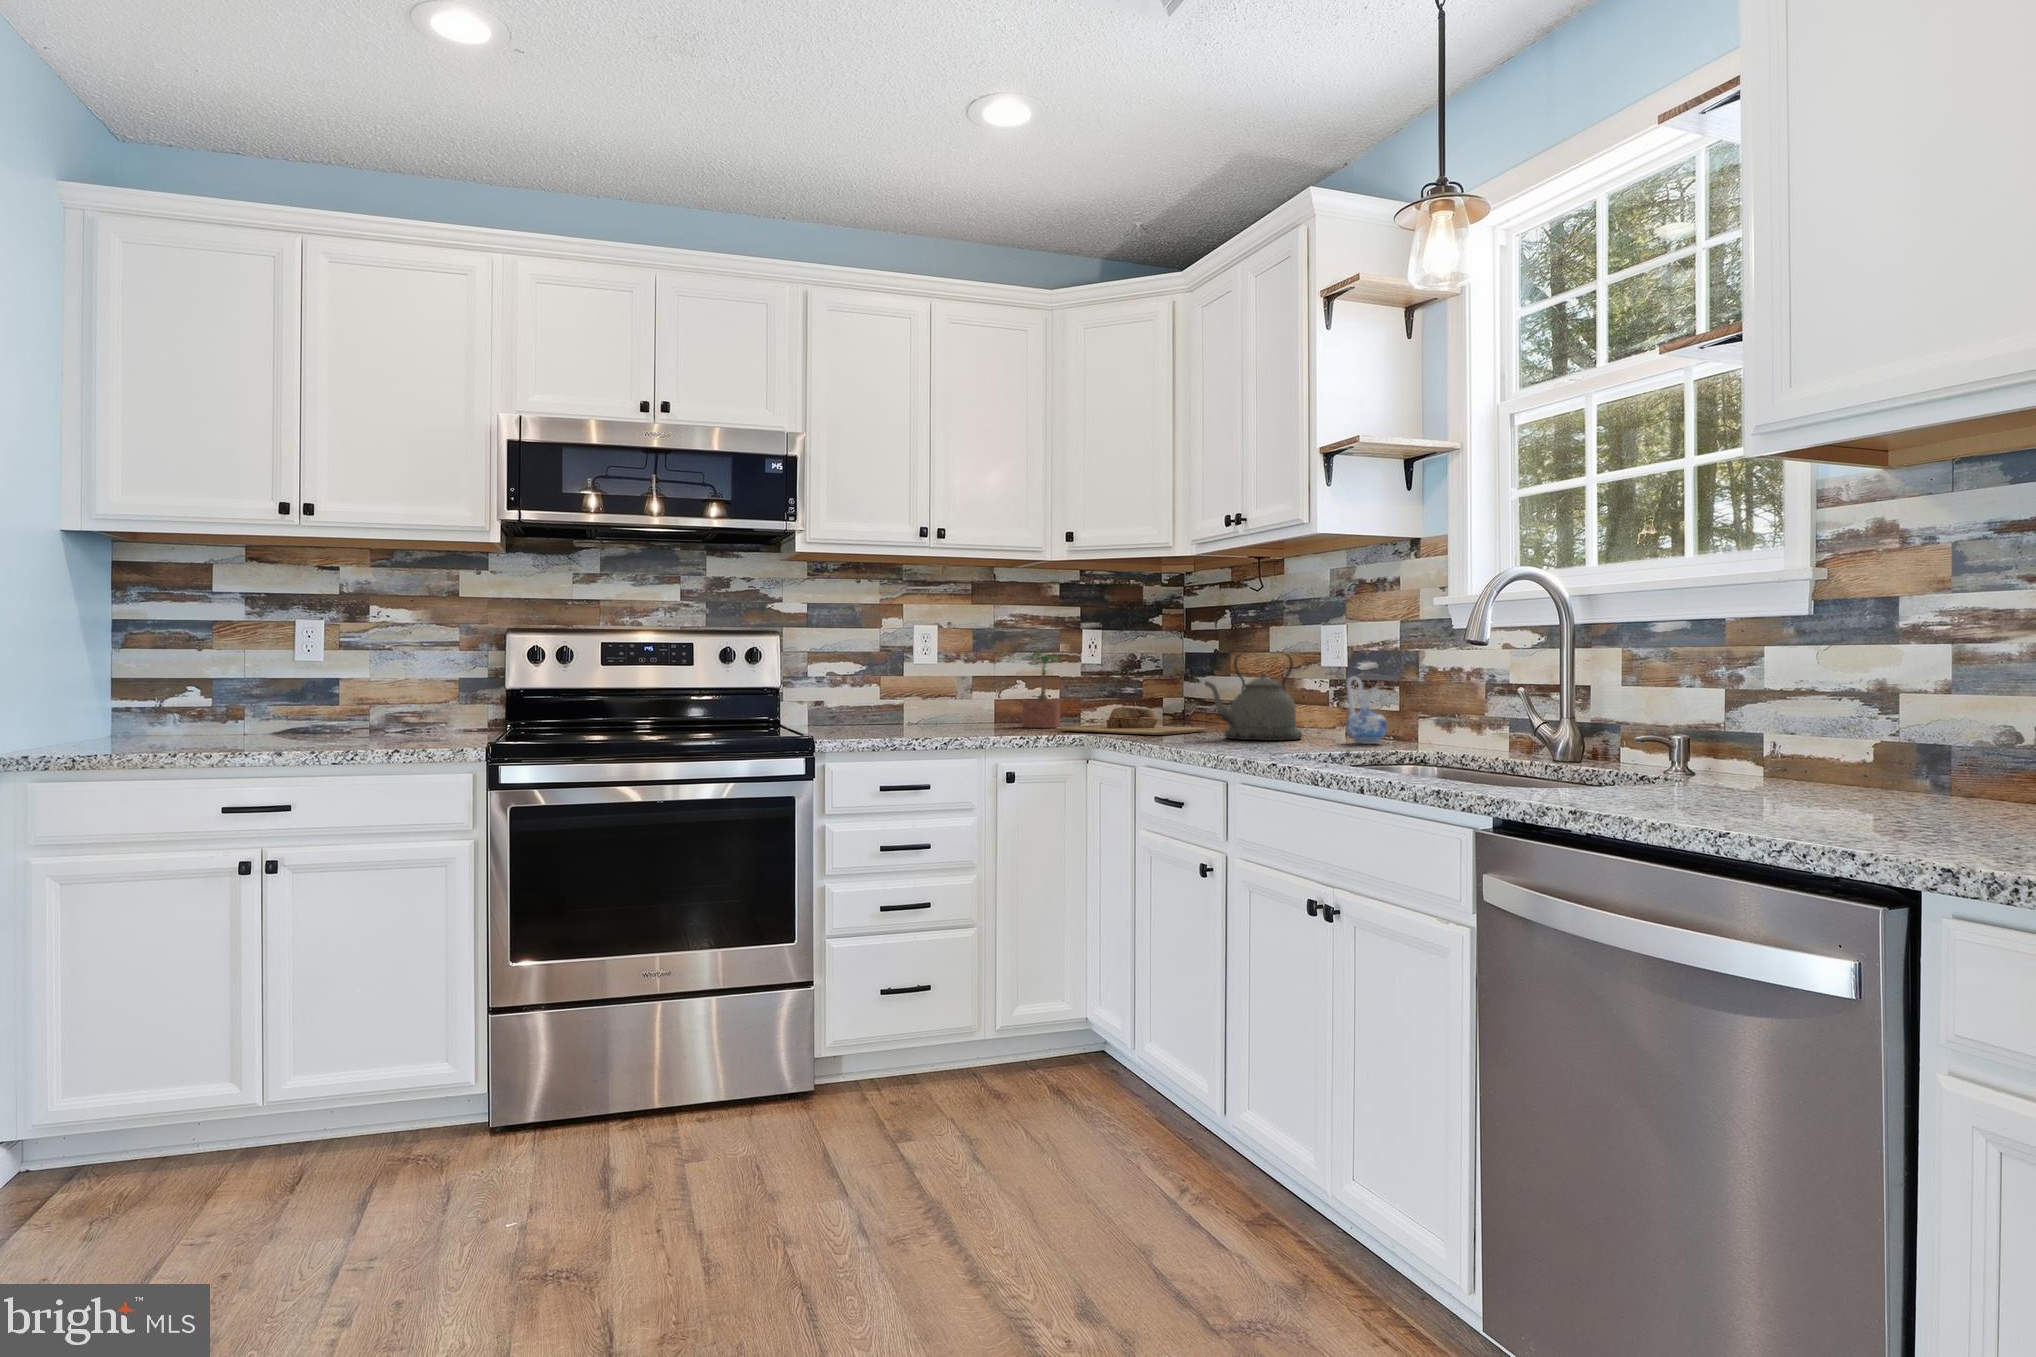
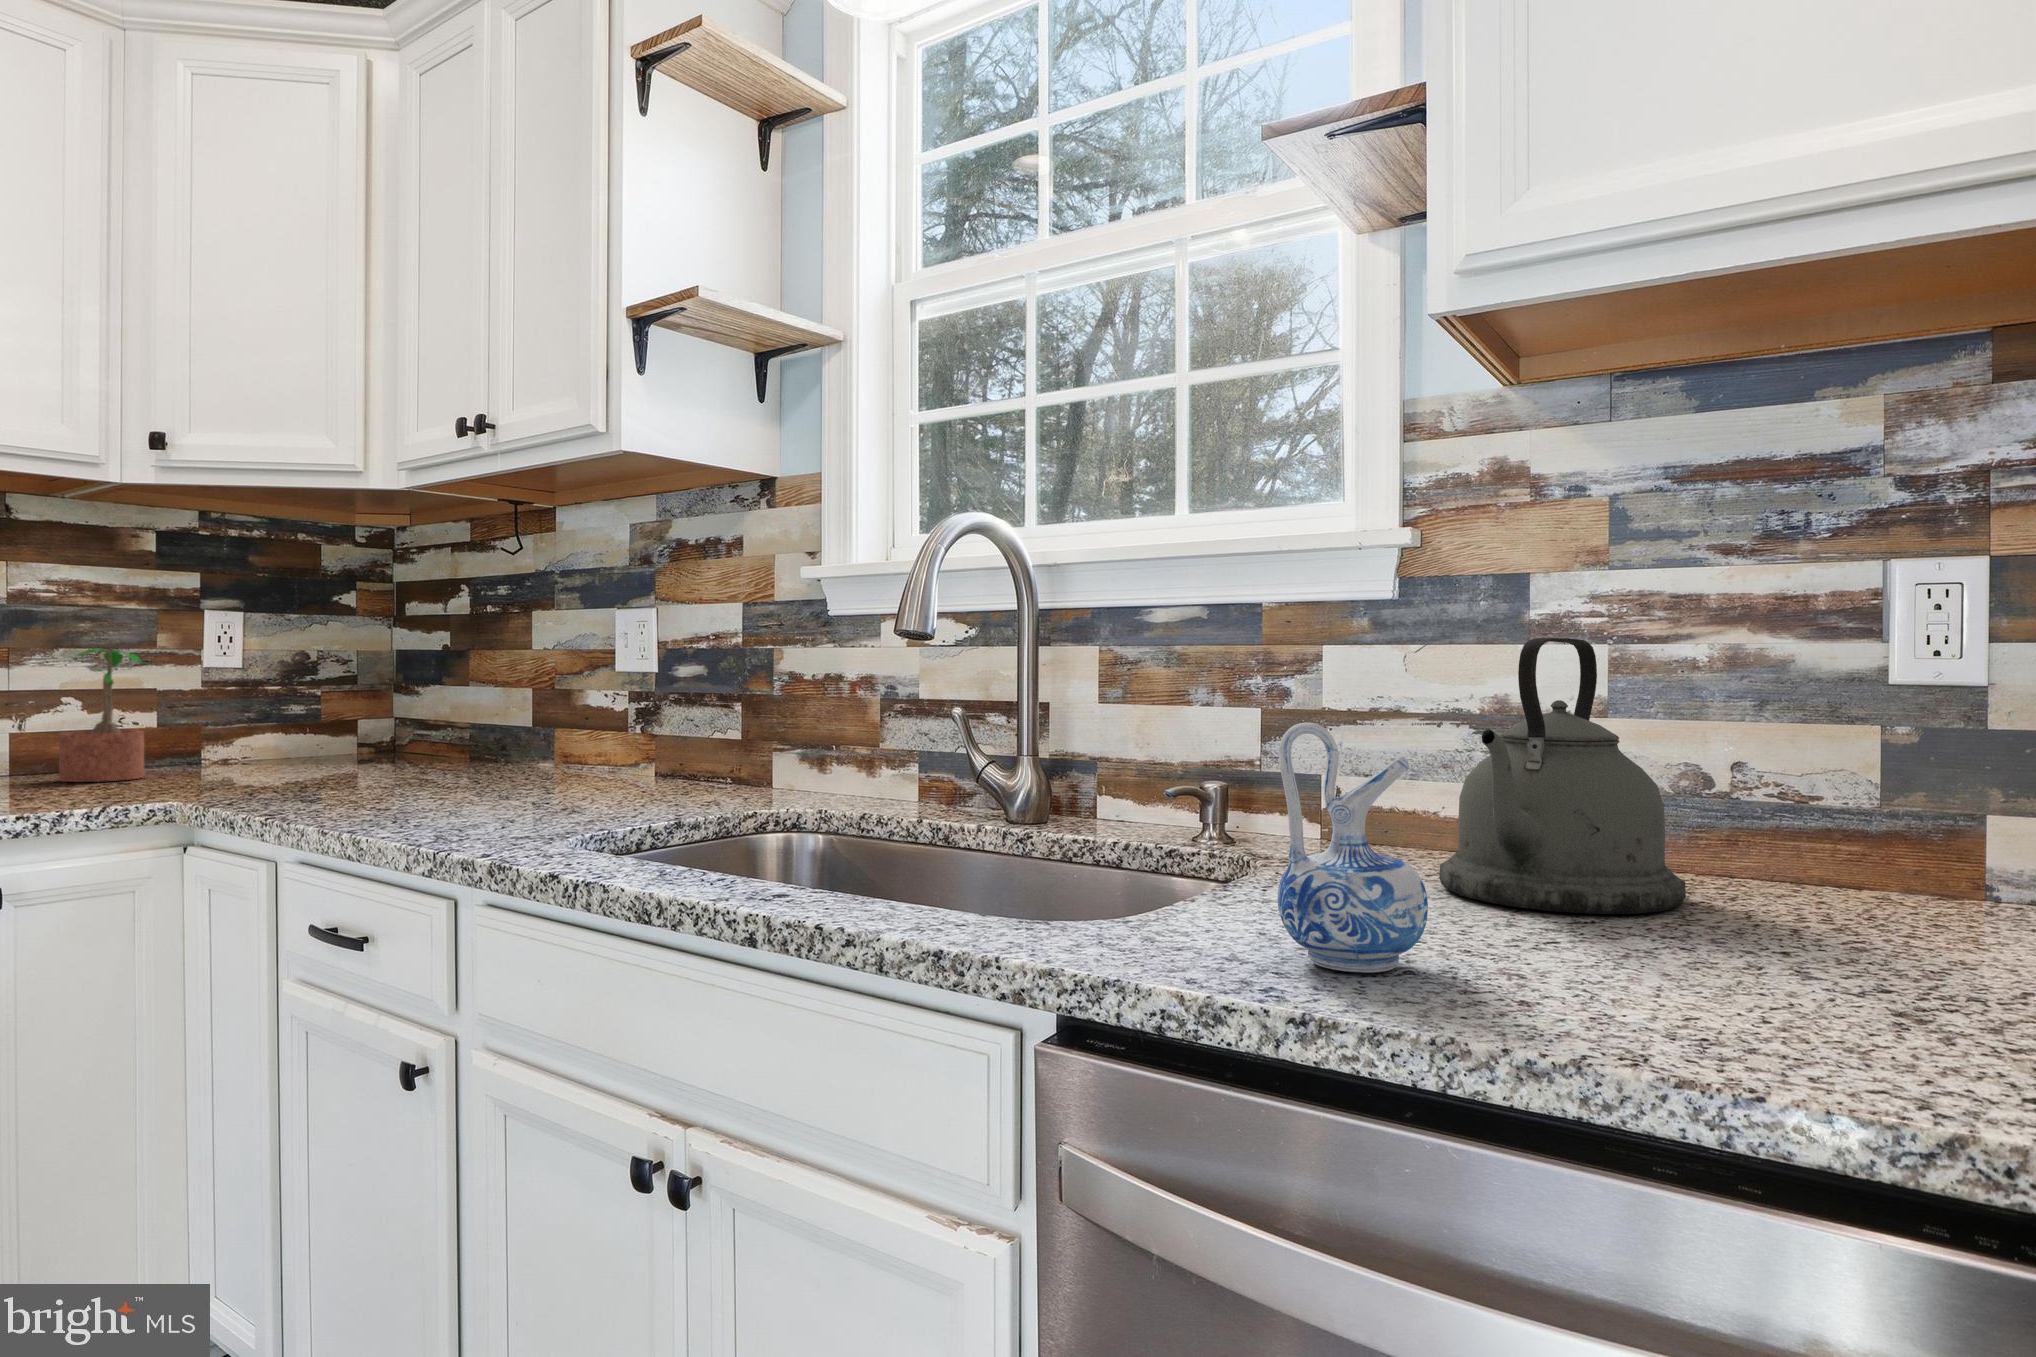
kettle: present [1205,654,1302,741] -> present [1439,638,1686,914]
ceramic pitcher: present [1346,677,1387,744] -> present [1278,722,1428,973]
cutting board: present [1057,707,1207,735] -> none [125,742,428,791]

